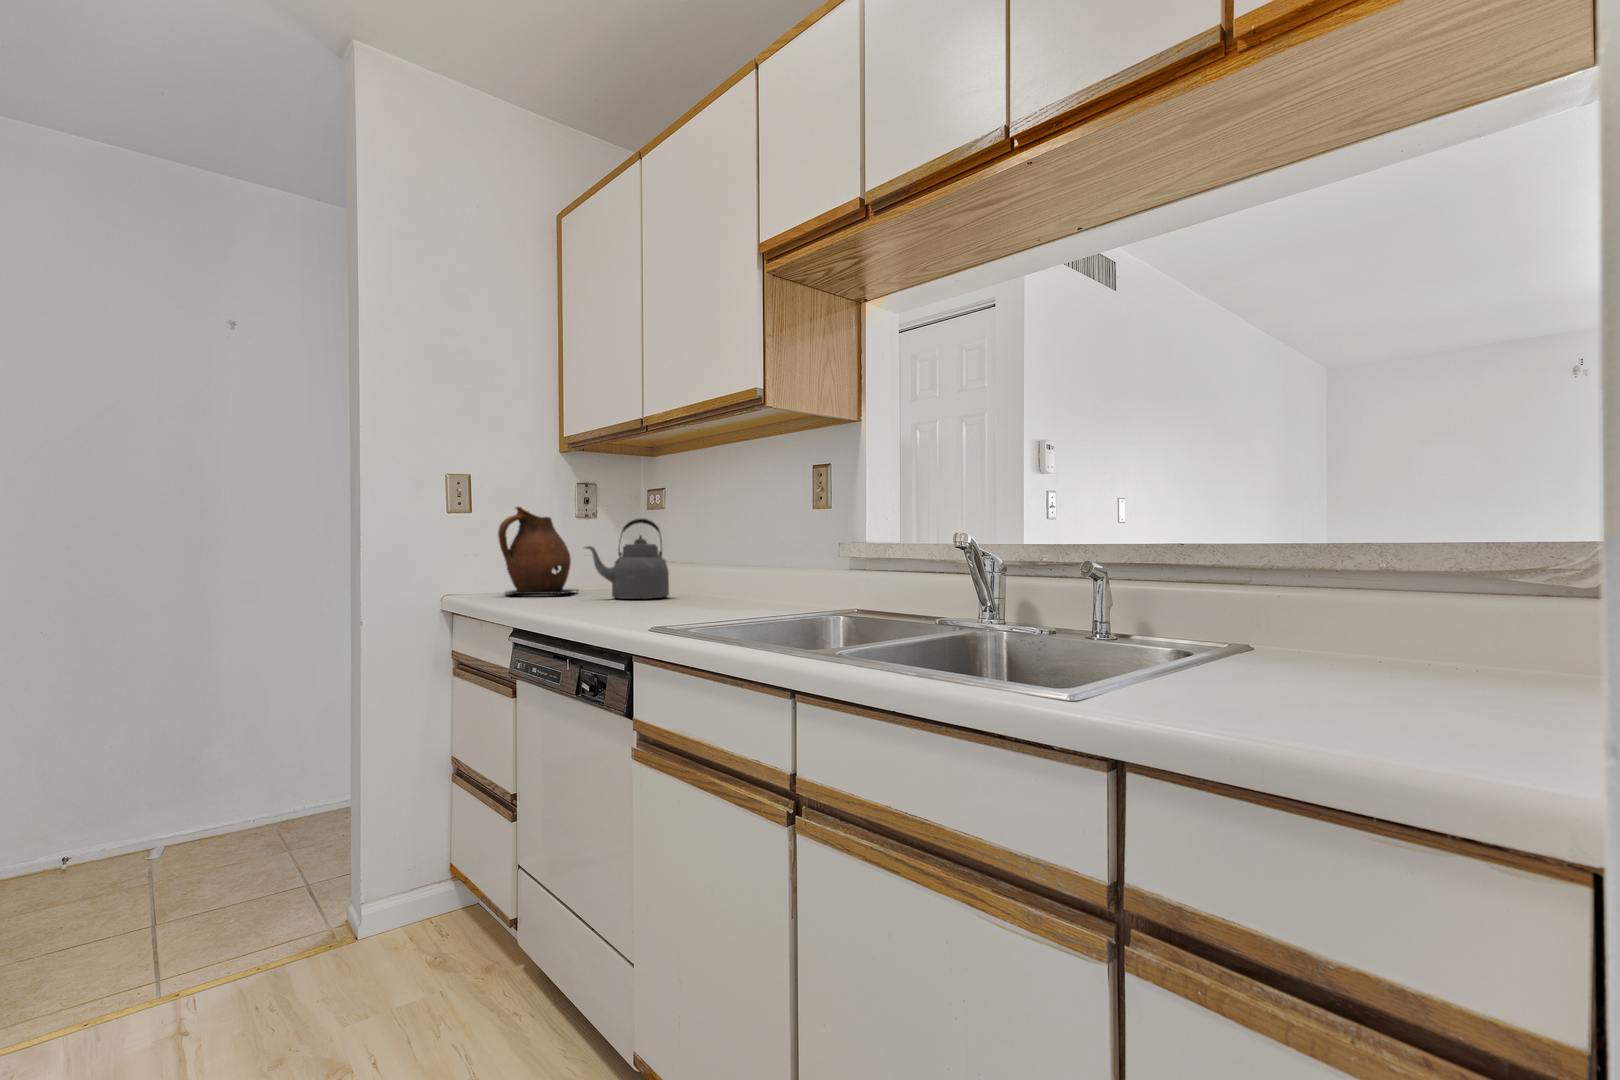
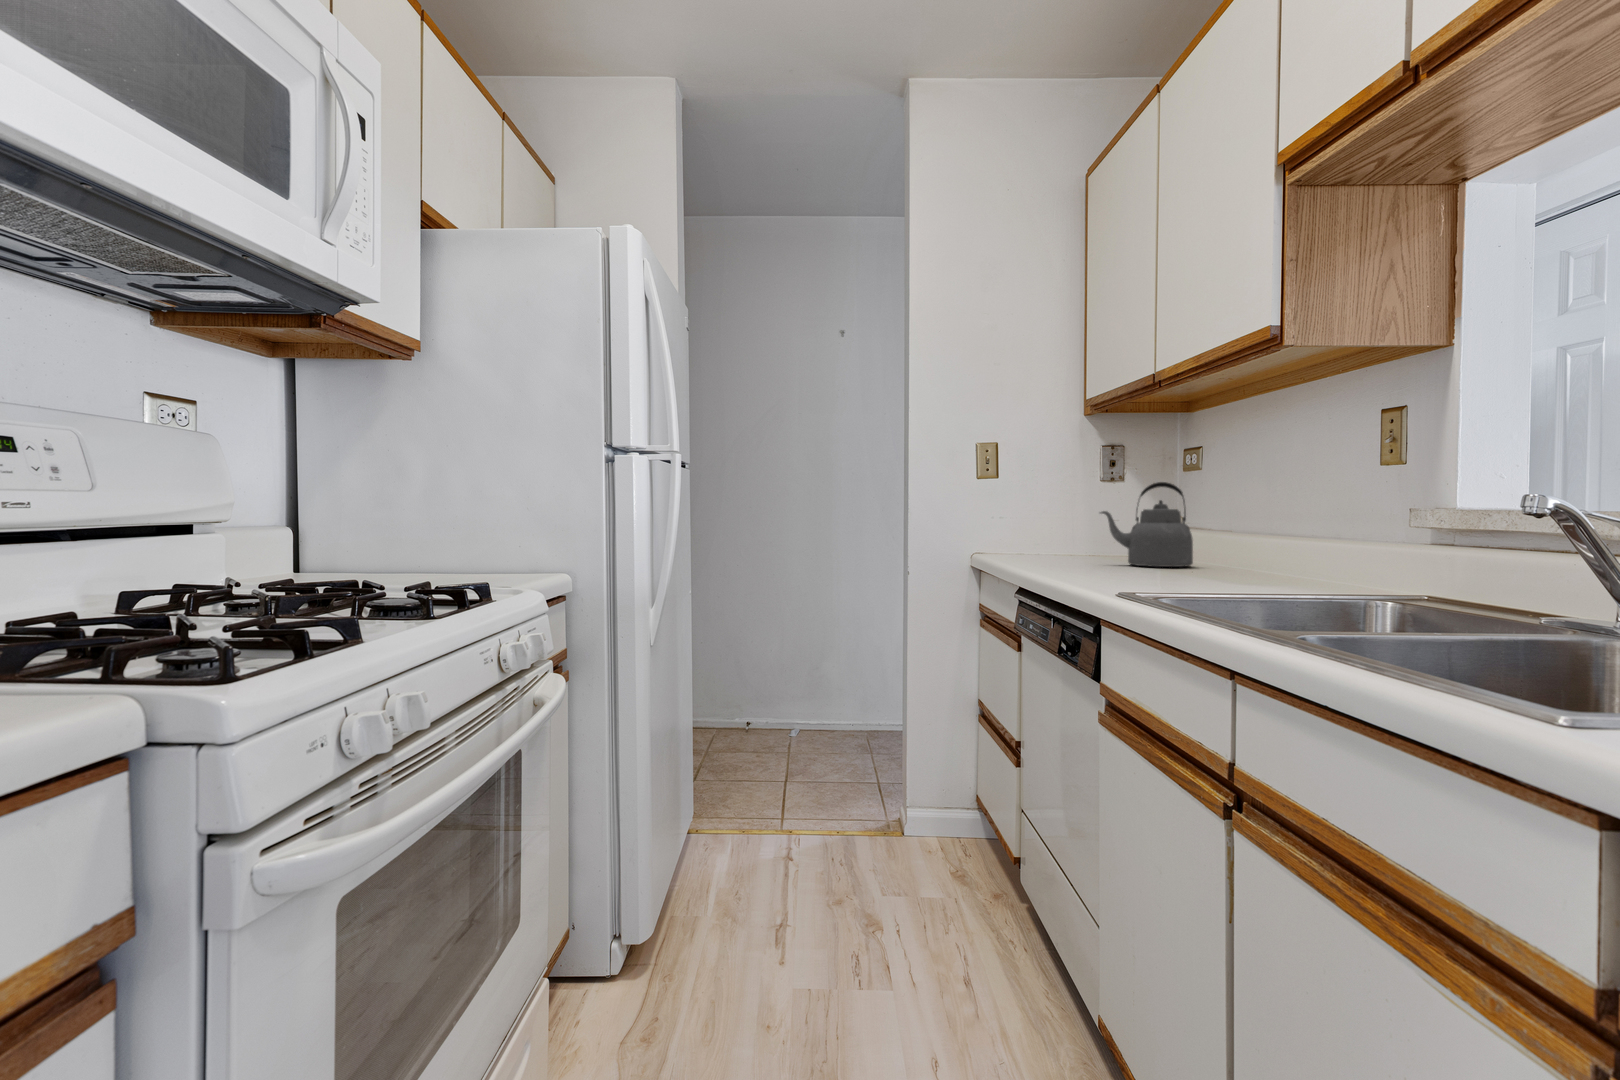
ceramic pitcher: present [498,507,578,594] -> none [1024,474,1103,559]

